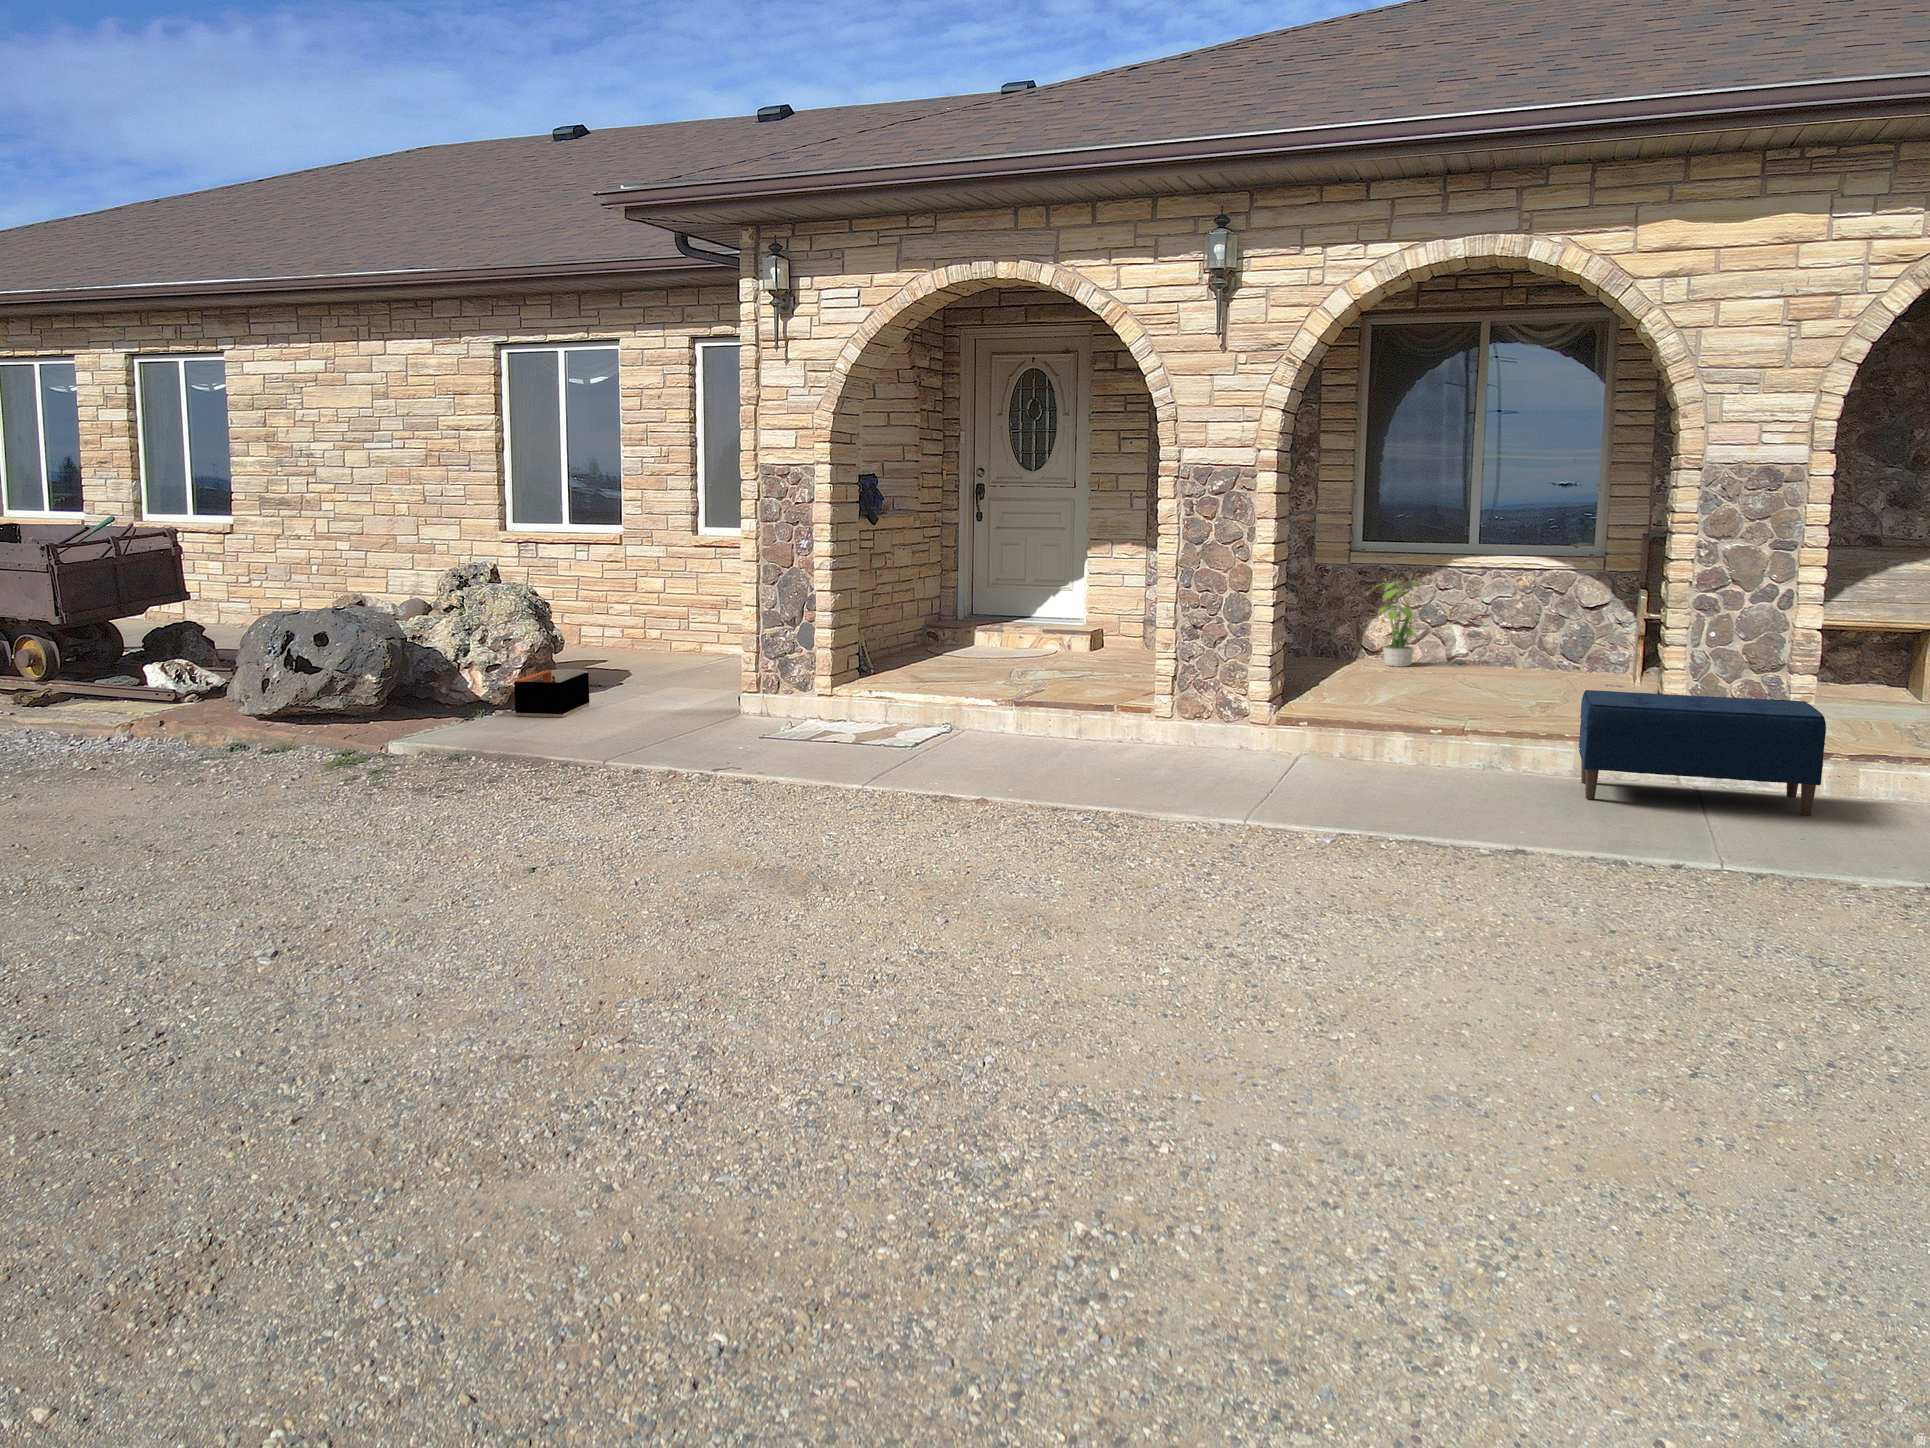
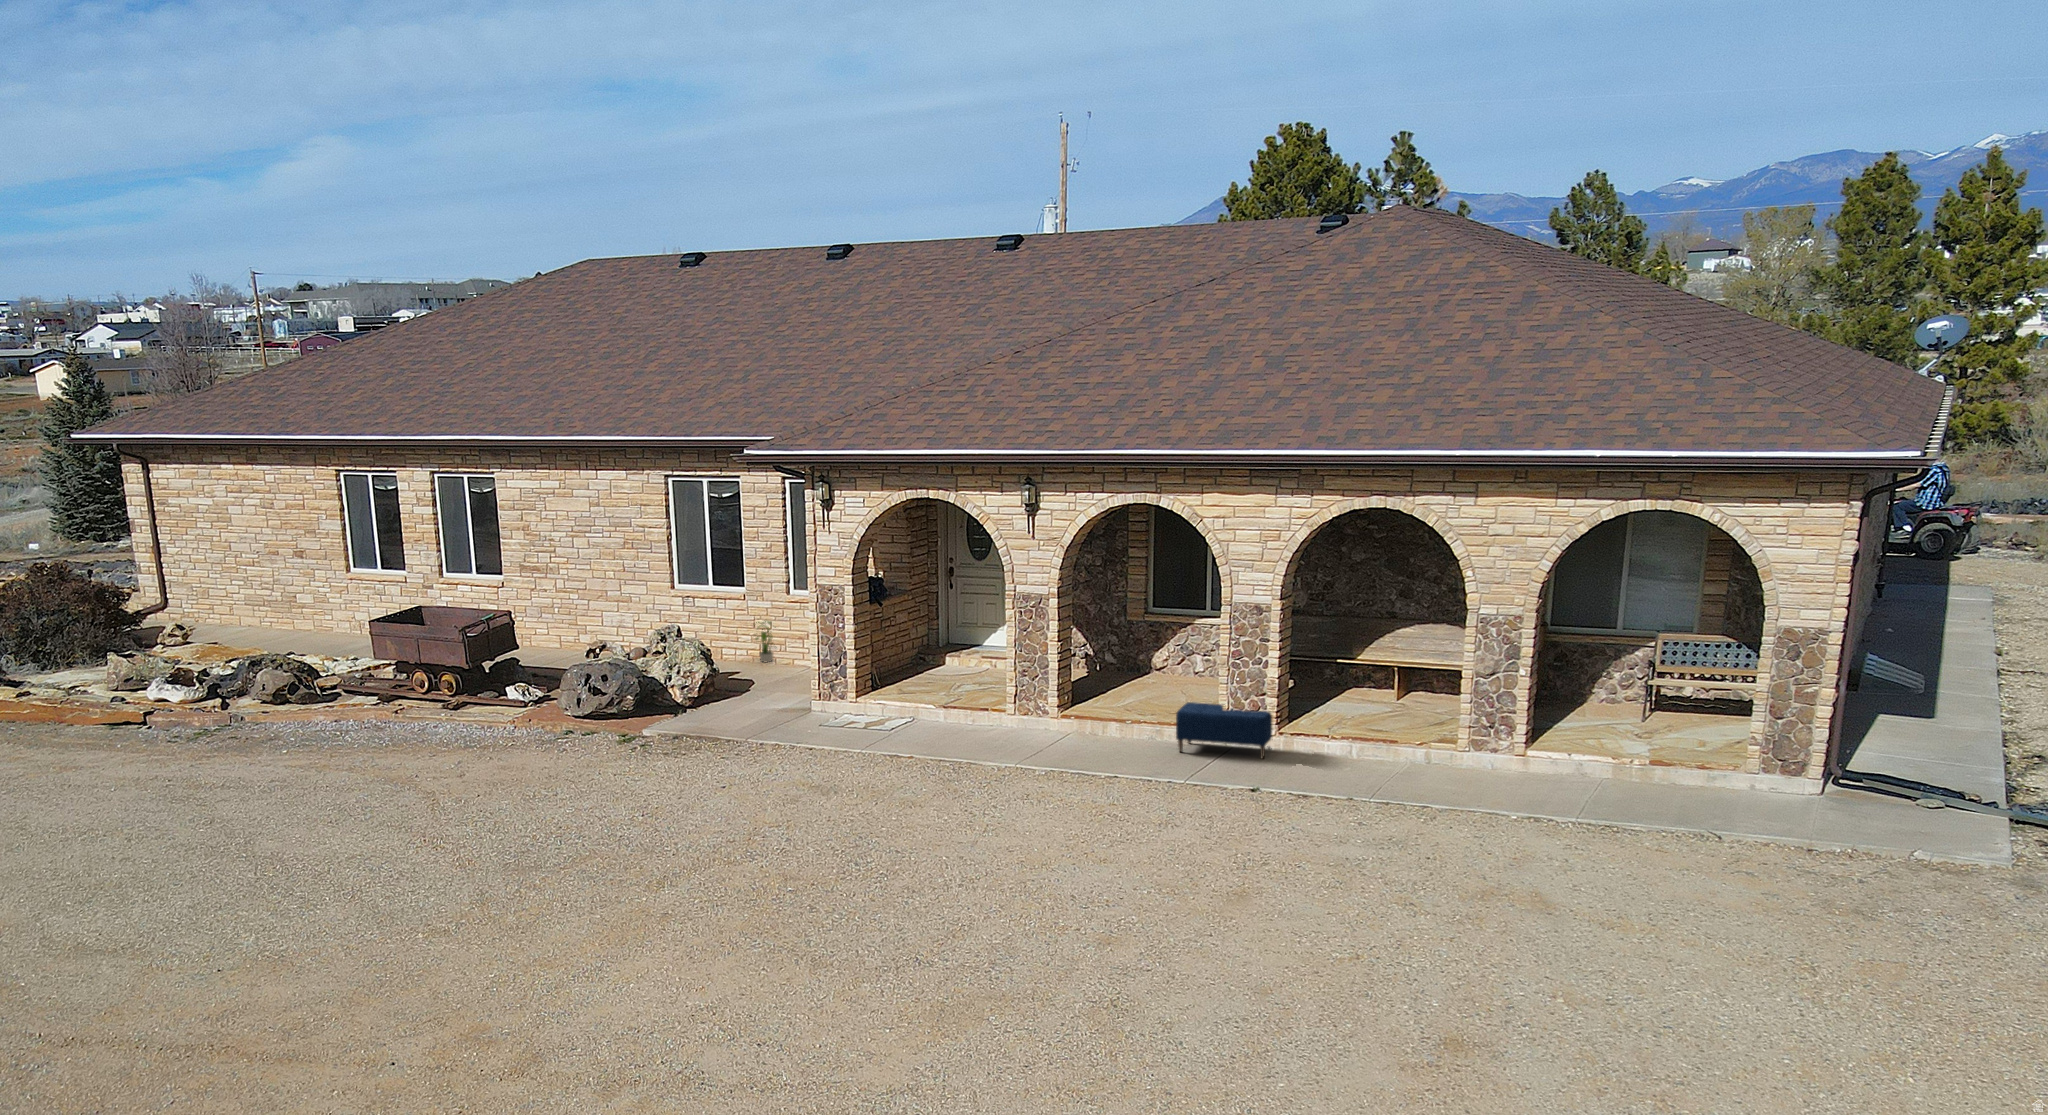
potted plant: present [1378,581,1422,667] -> present [756,621,776,662]
storage bin: present [514,670,589,717] -> none [696,684,733,712]

